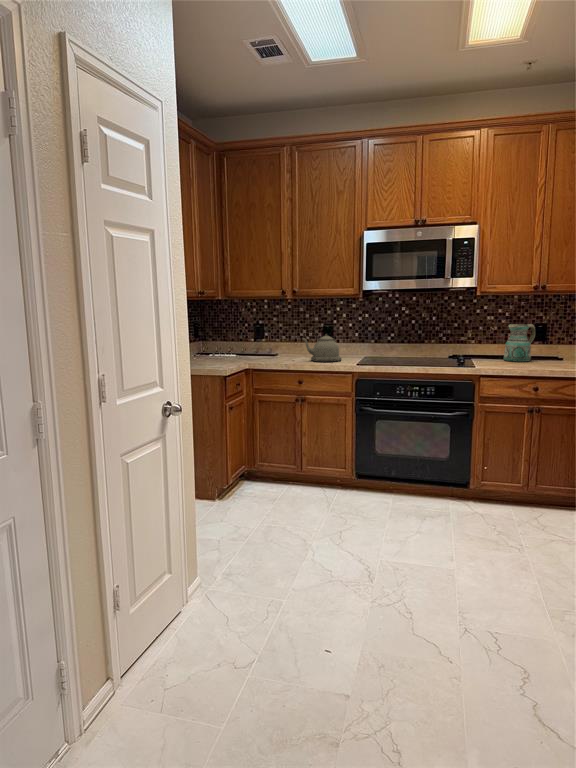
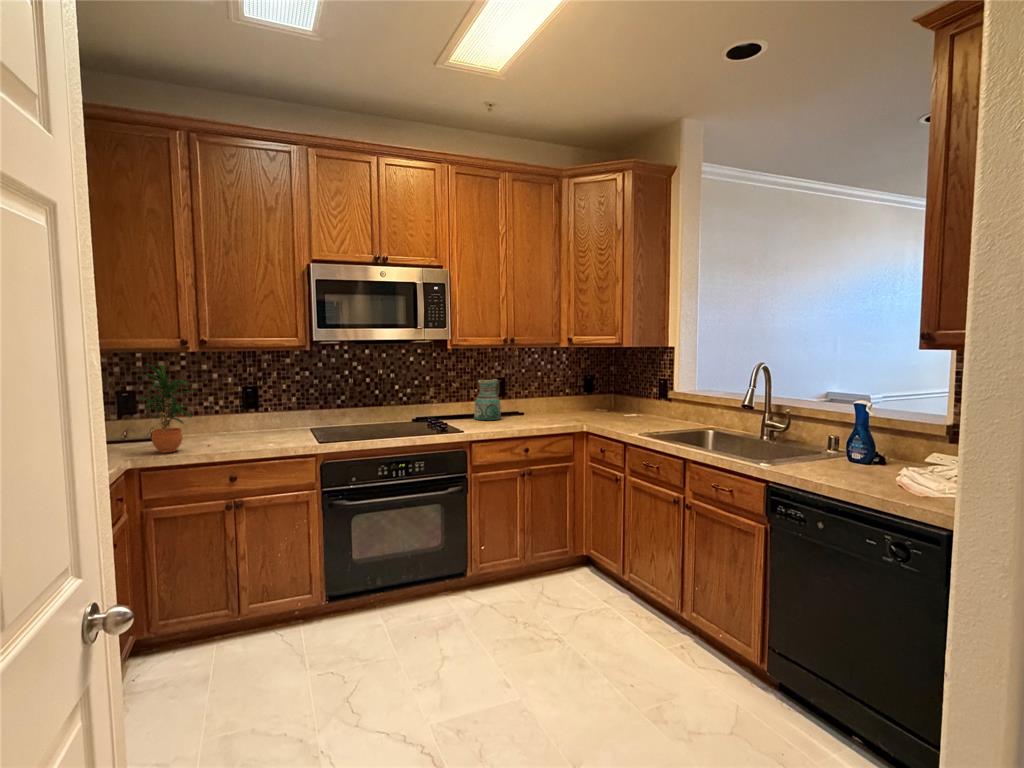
potted plant: none [252,305,285,361] -> present [139,363,195,453]
kettle: present [302,328,341,362] -> none [229,390,290,444]

